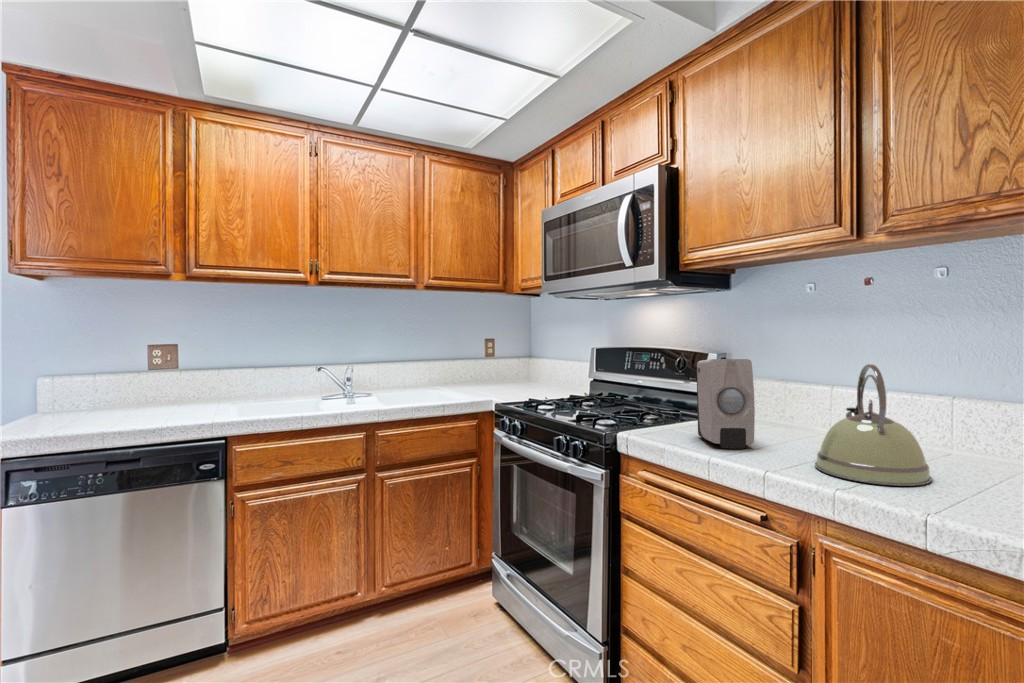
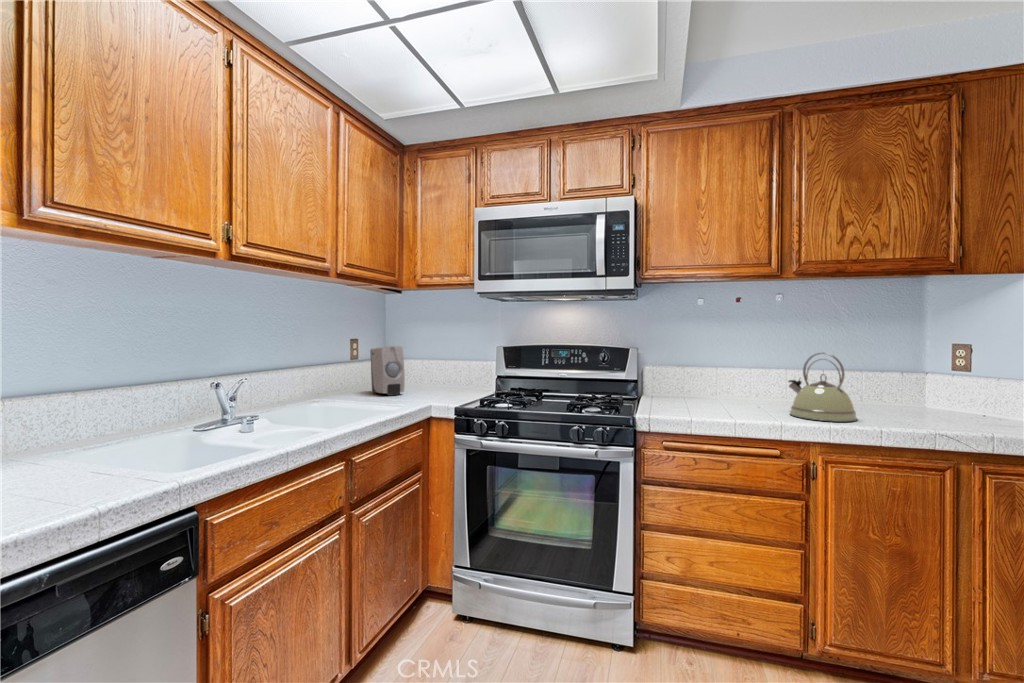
soap dispenser: present [696,359,755,449] -> present [371,346,405,396]

